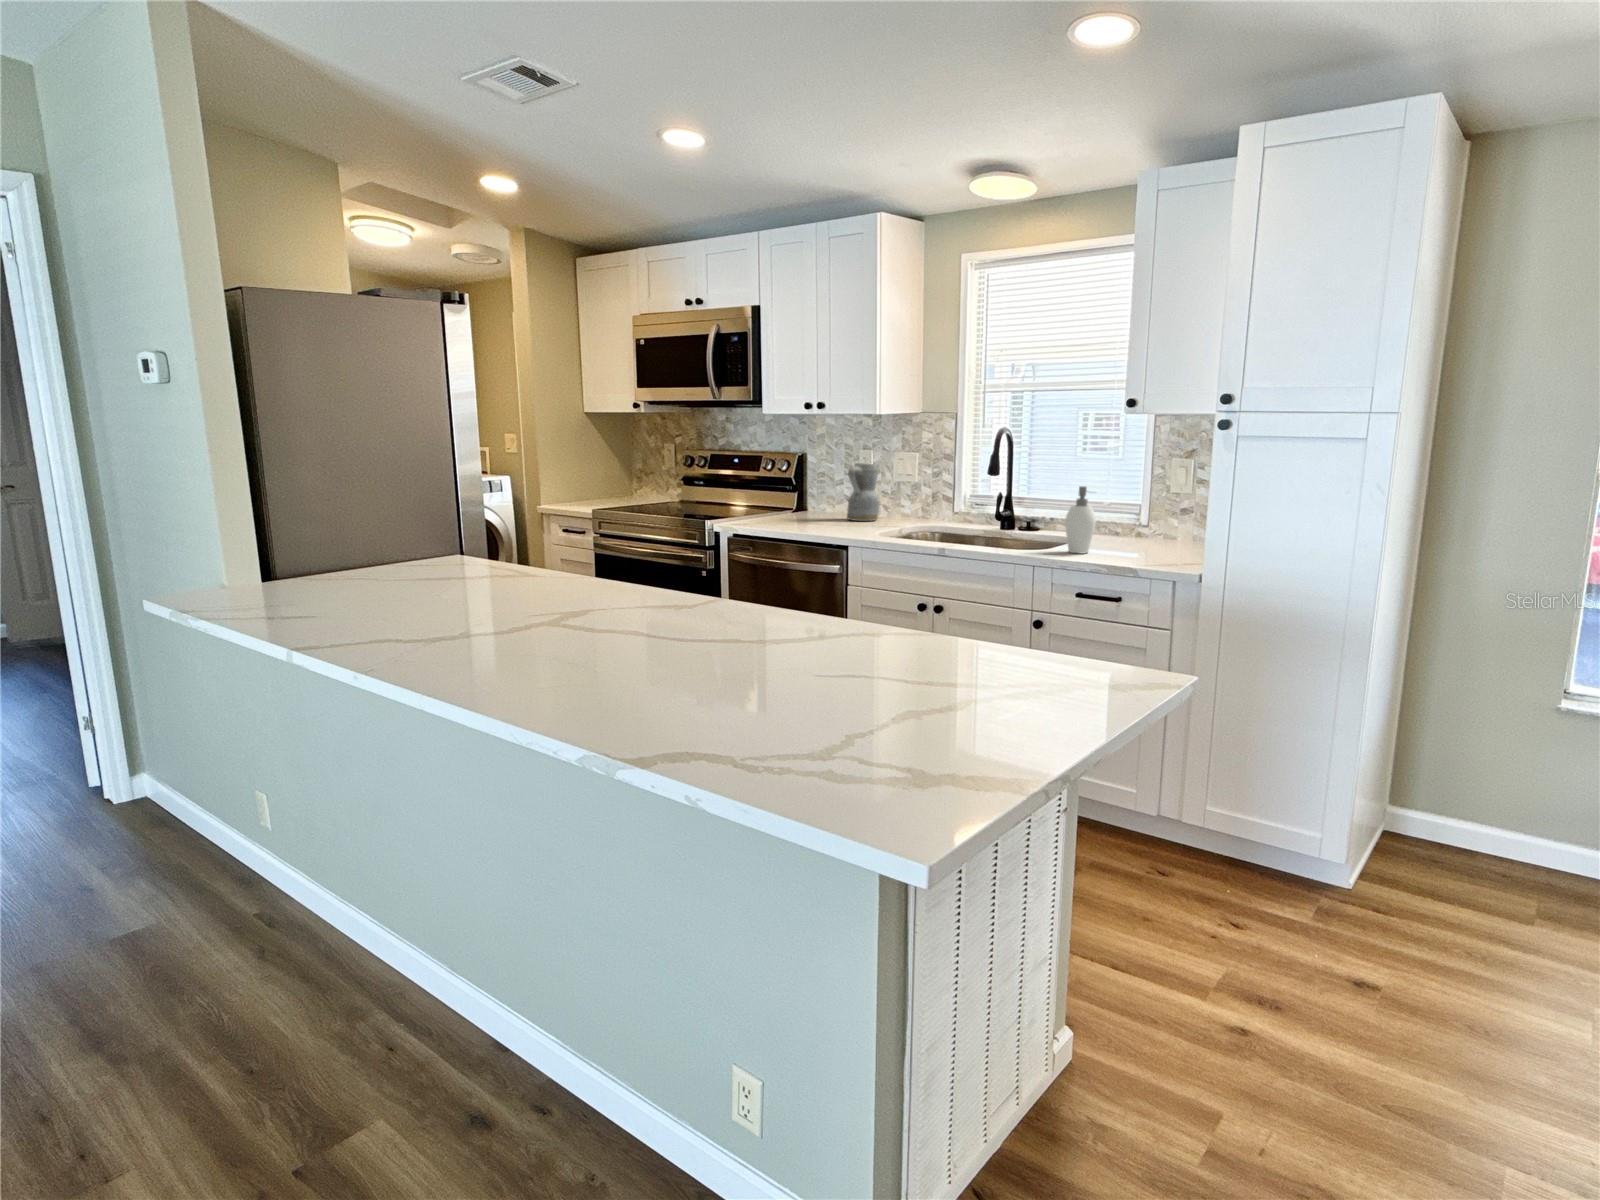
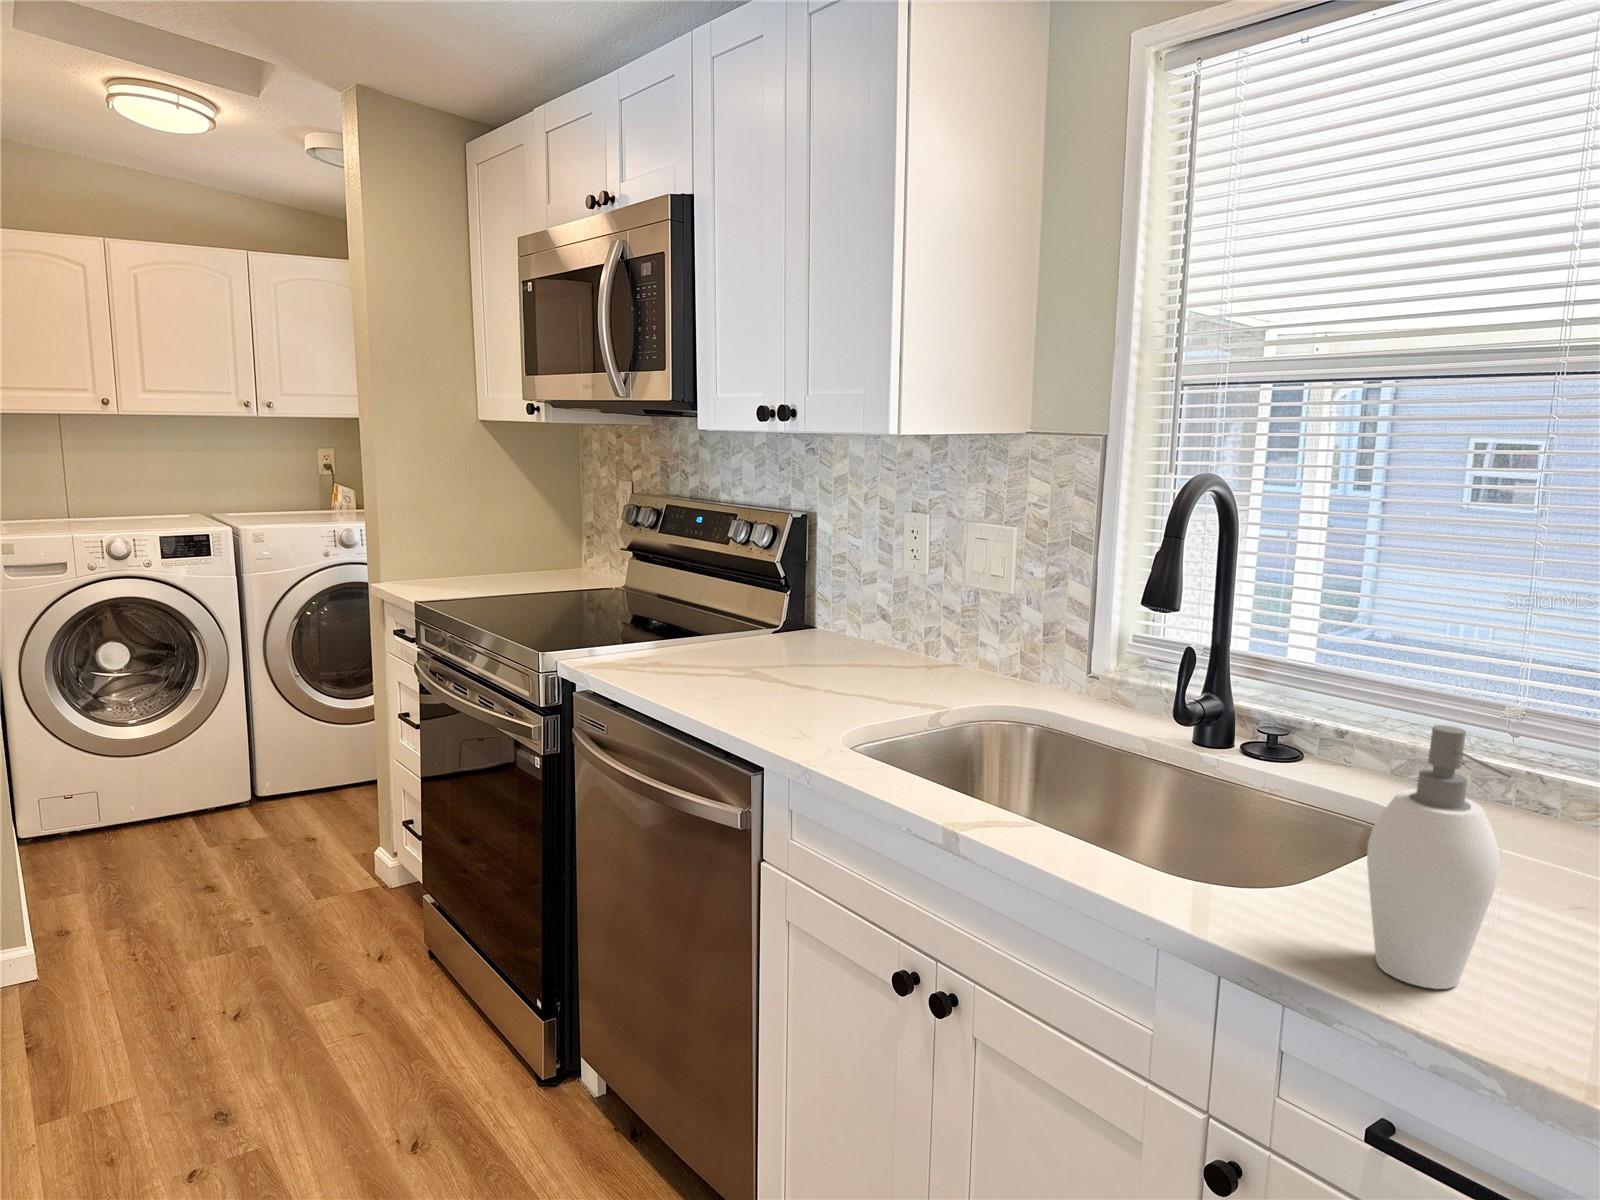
ceramic pitcher: present [847,463,879,521] -> none [840,543,922,679]

